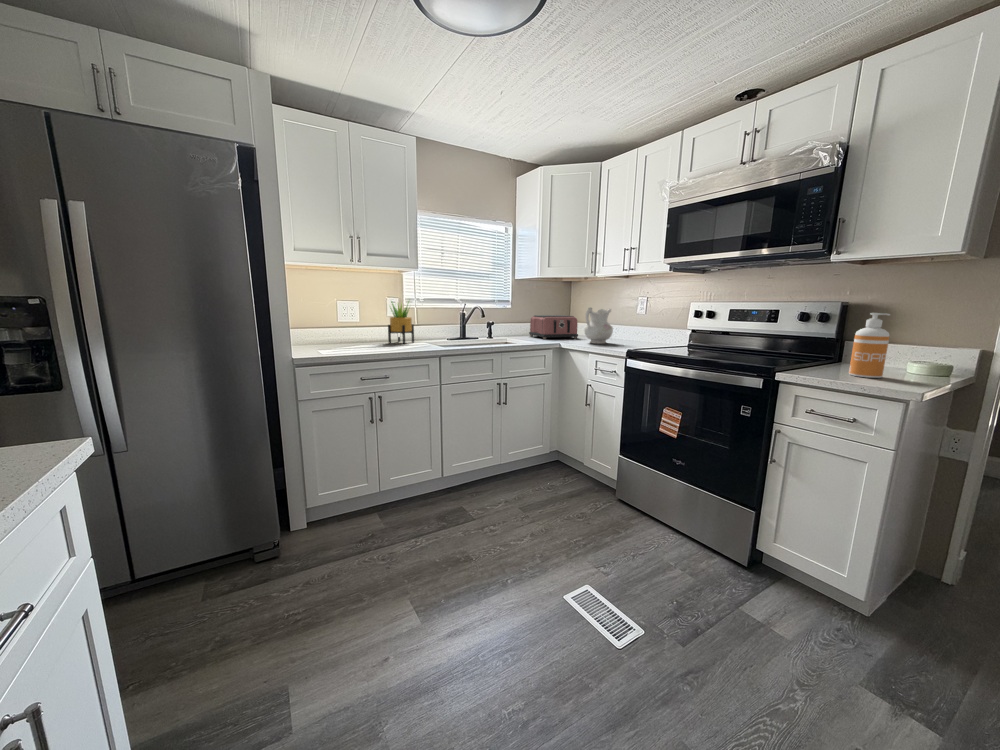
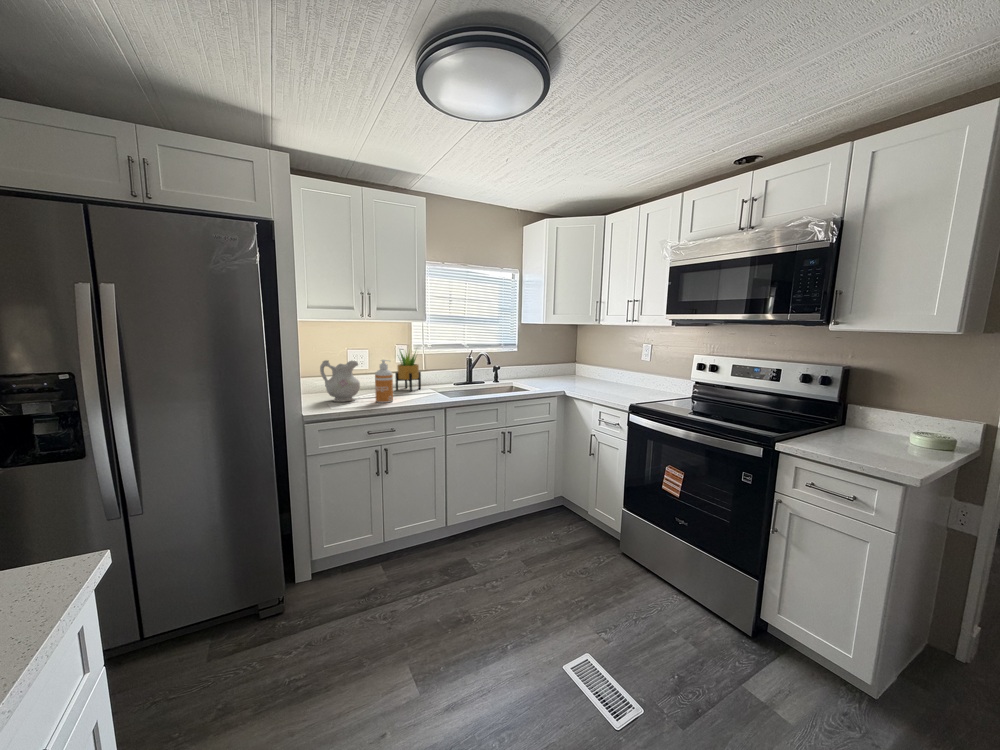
ceramic pitcher: present [584,308,613,344] -> present [320,360,360,402]
soap dispenser: present [849,313,890,378] -> present [375,360,393,403]
toaster: present [529,315,578,339] -> none [535,358,584,384]

